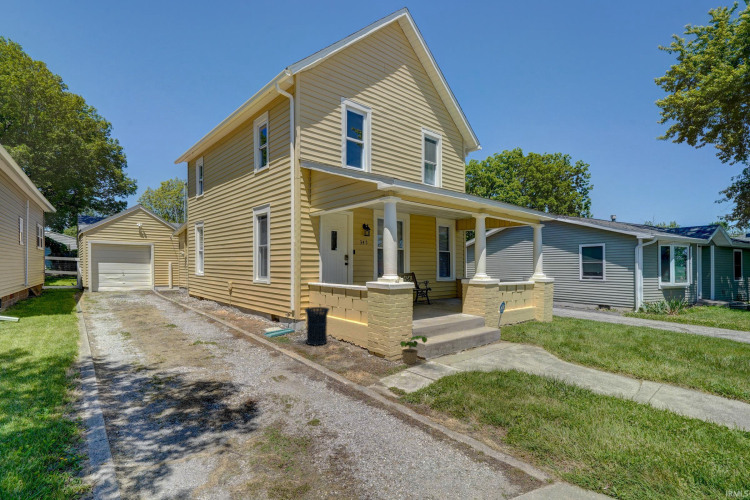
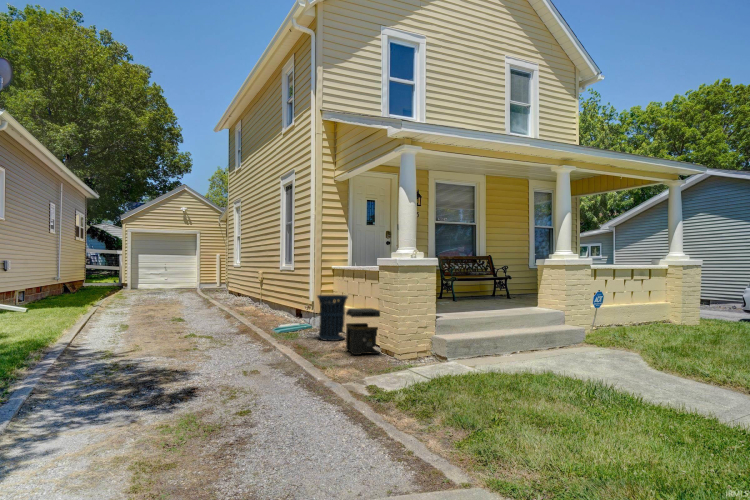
toolbox: none [339,320,369,360] -> present [346,308,380,355]
potted plant: present [400,336,427,364] -> none [413,326,451,364]

